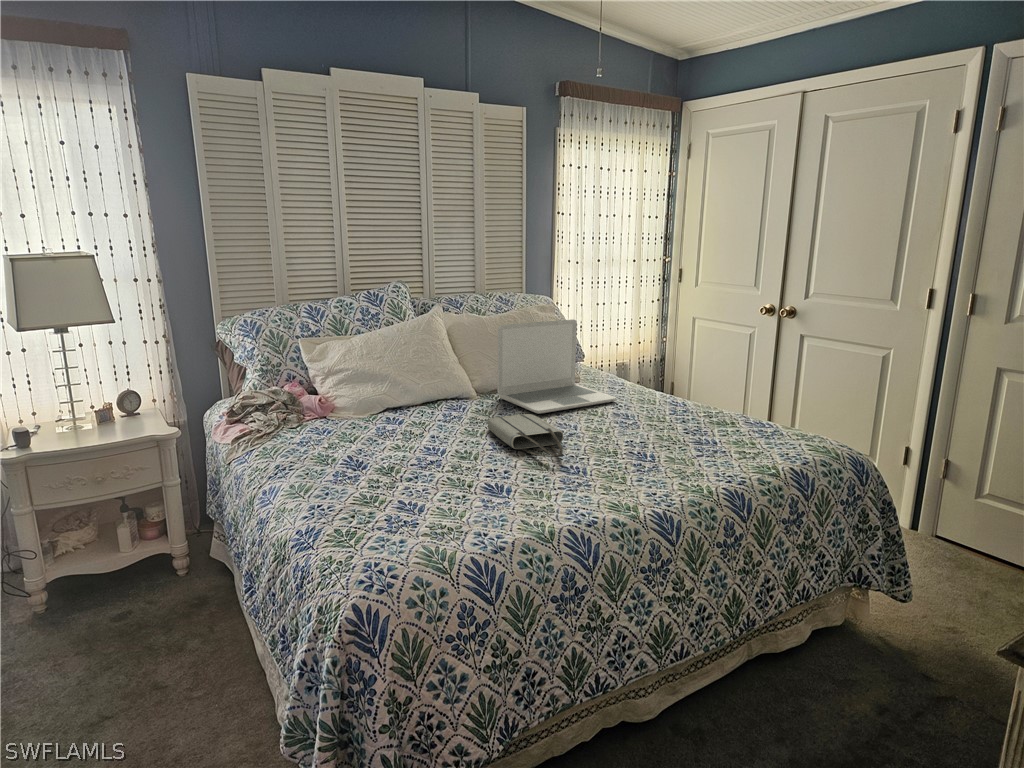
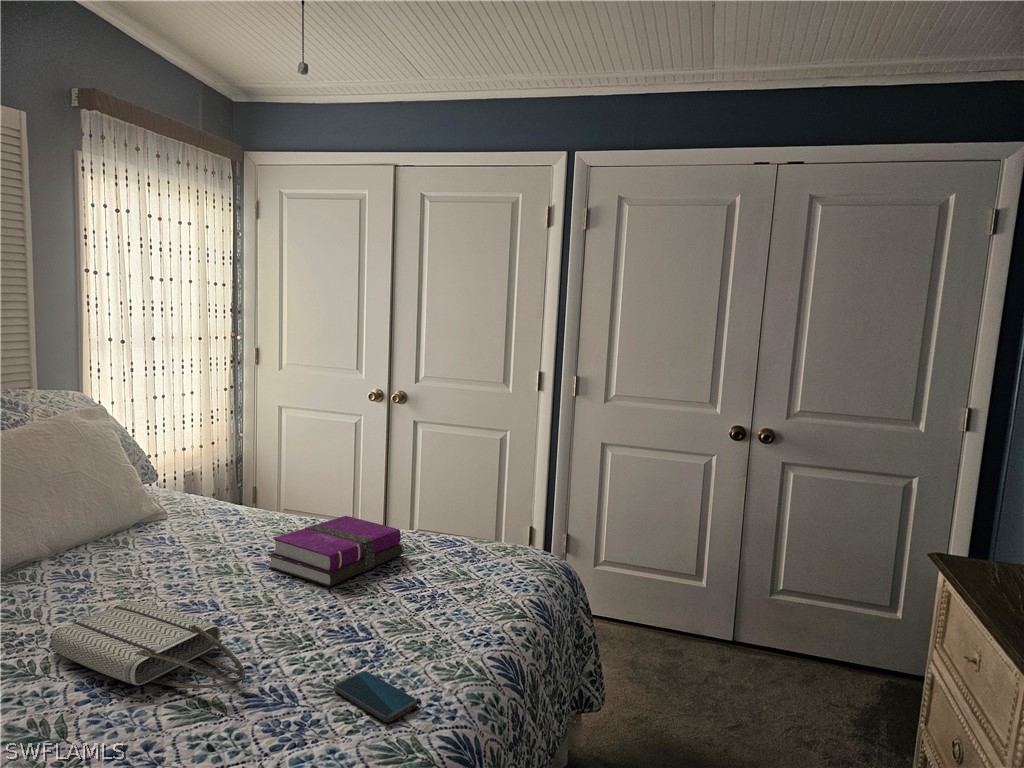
laptop: present [498,319,616,414] -> none [36,427,251,594]
notebook: none [616,392,714,431] -> present [268,516,404,586]
smartphone: none [607,471,648,495] -> present [334,671,417,722]

